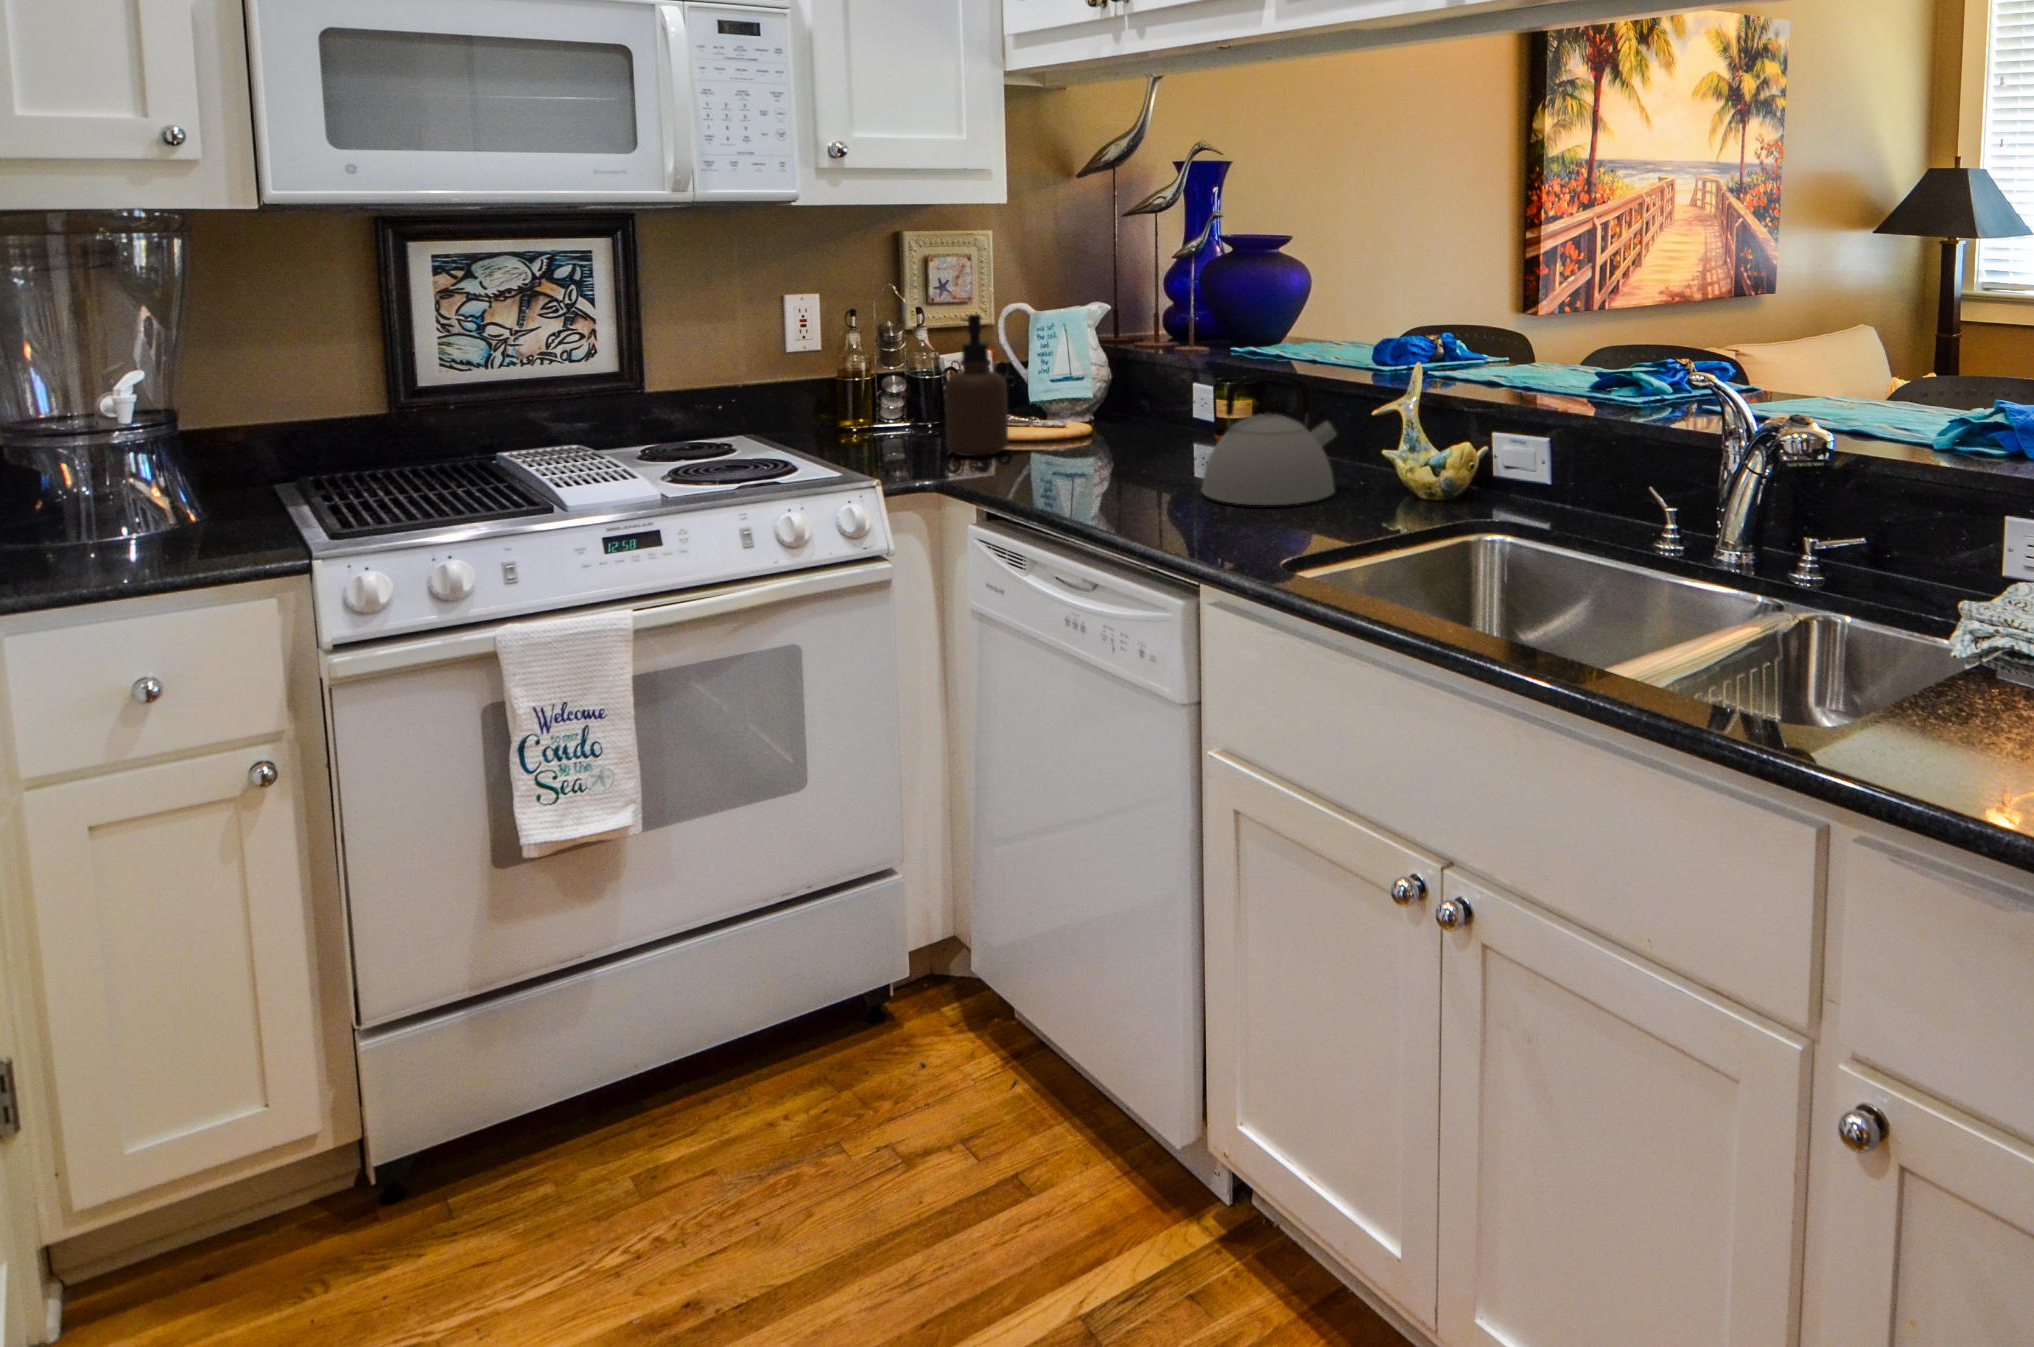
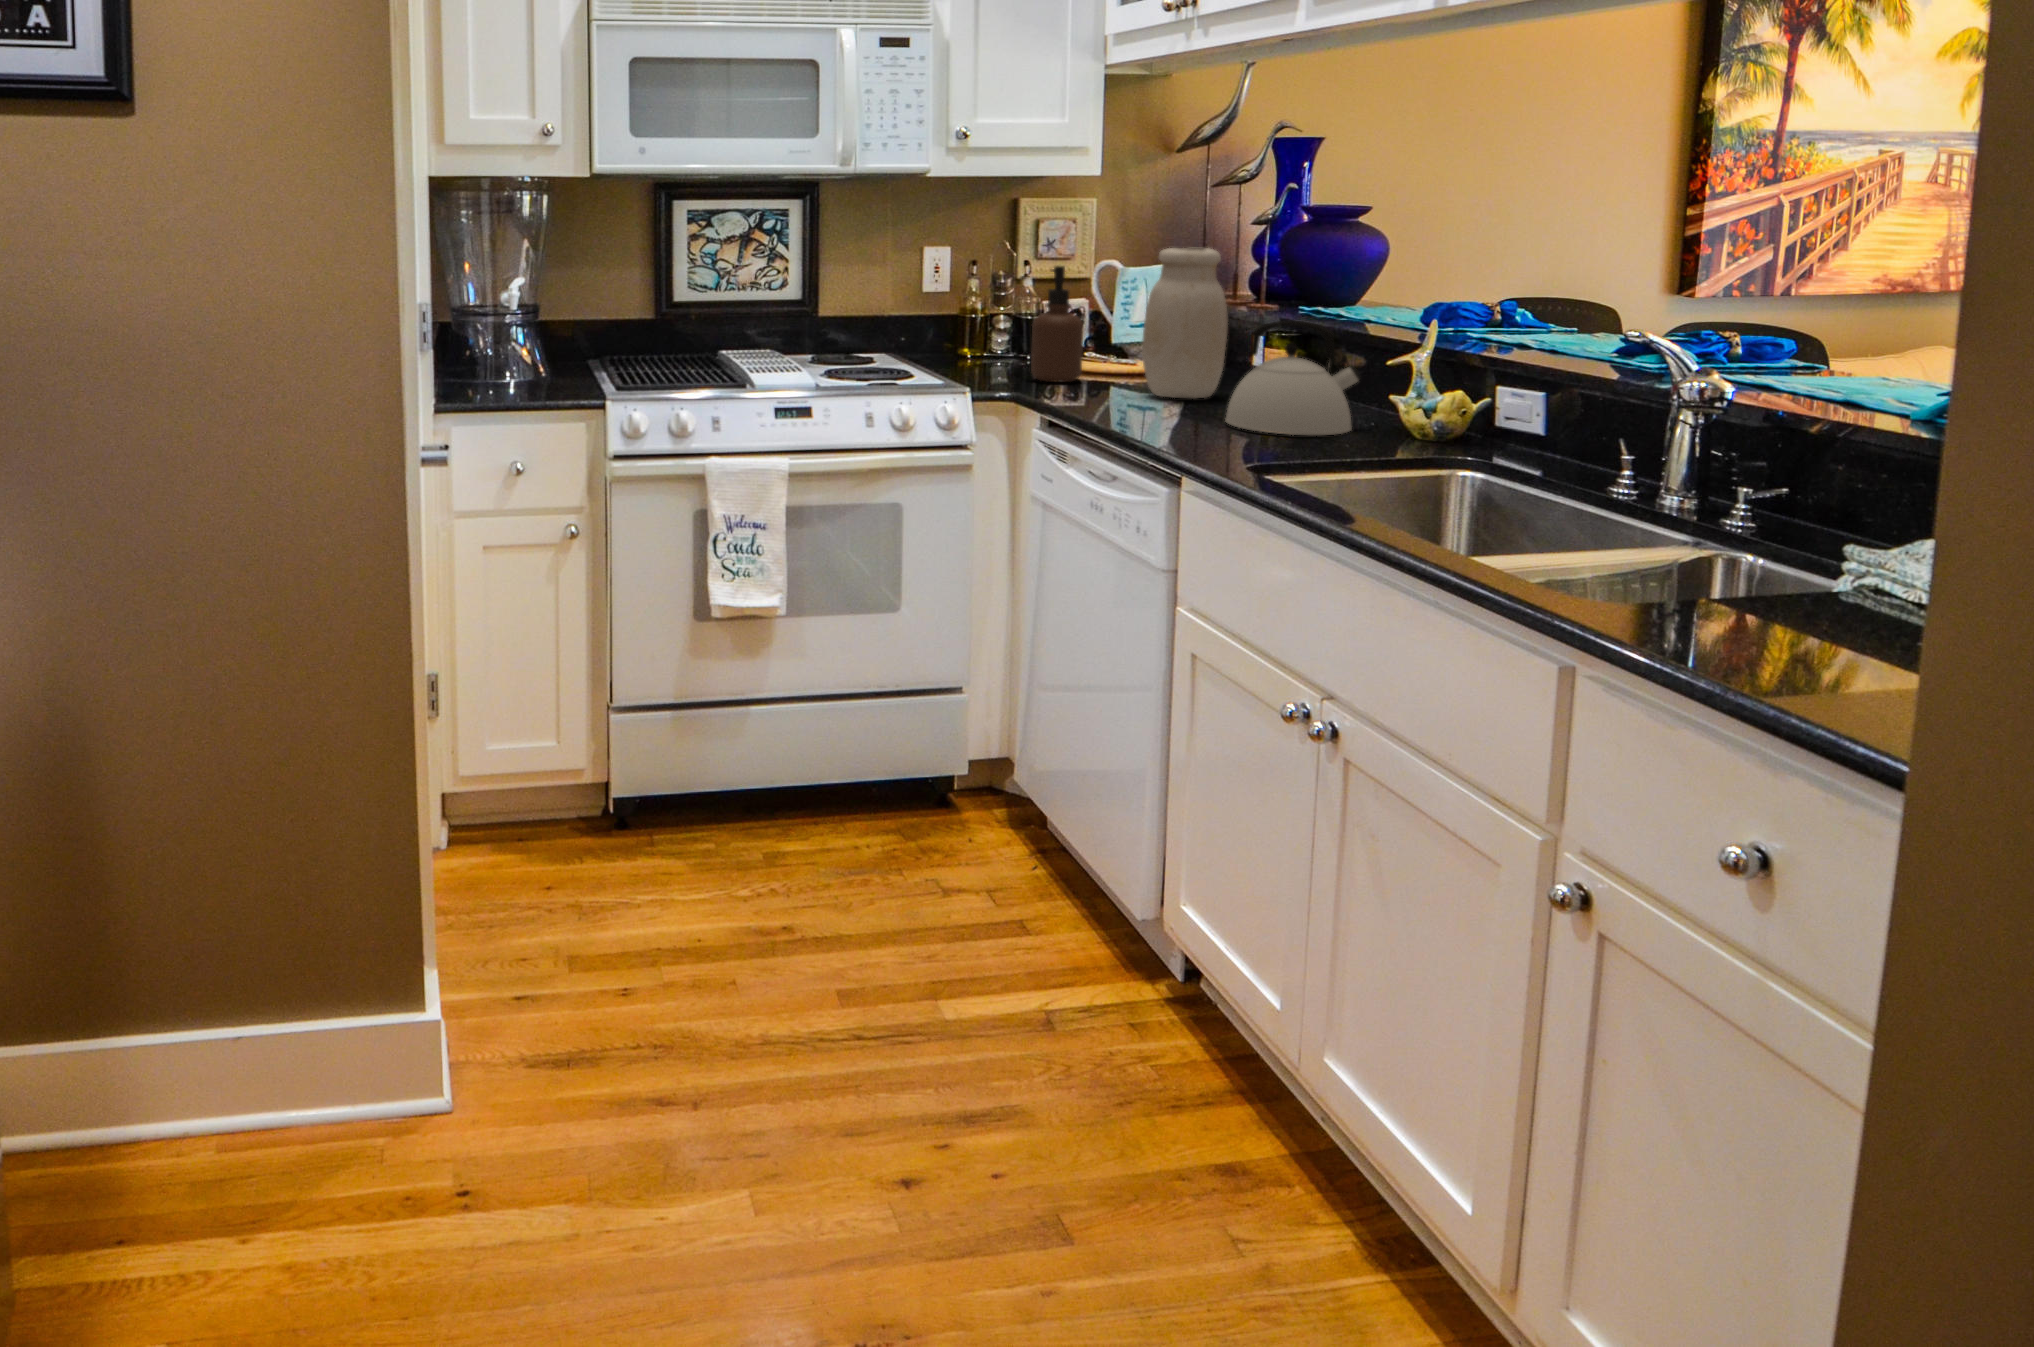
jar: none [1086,290,1178,466] -> present [1142,248,1228,399]

